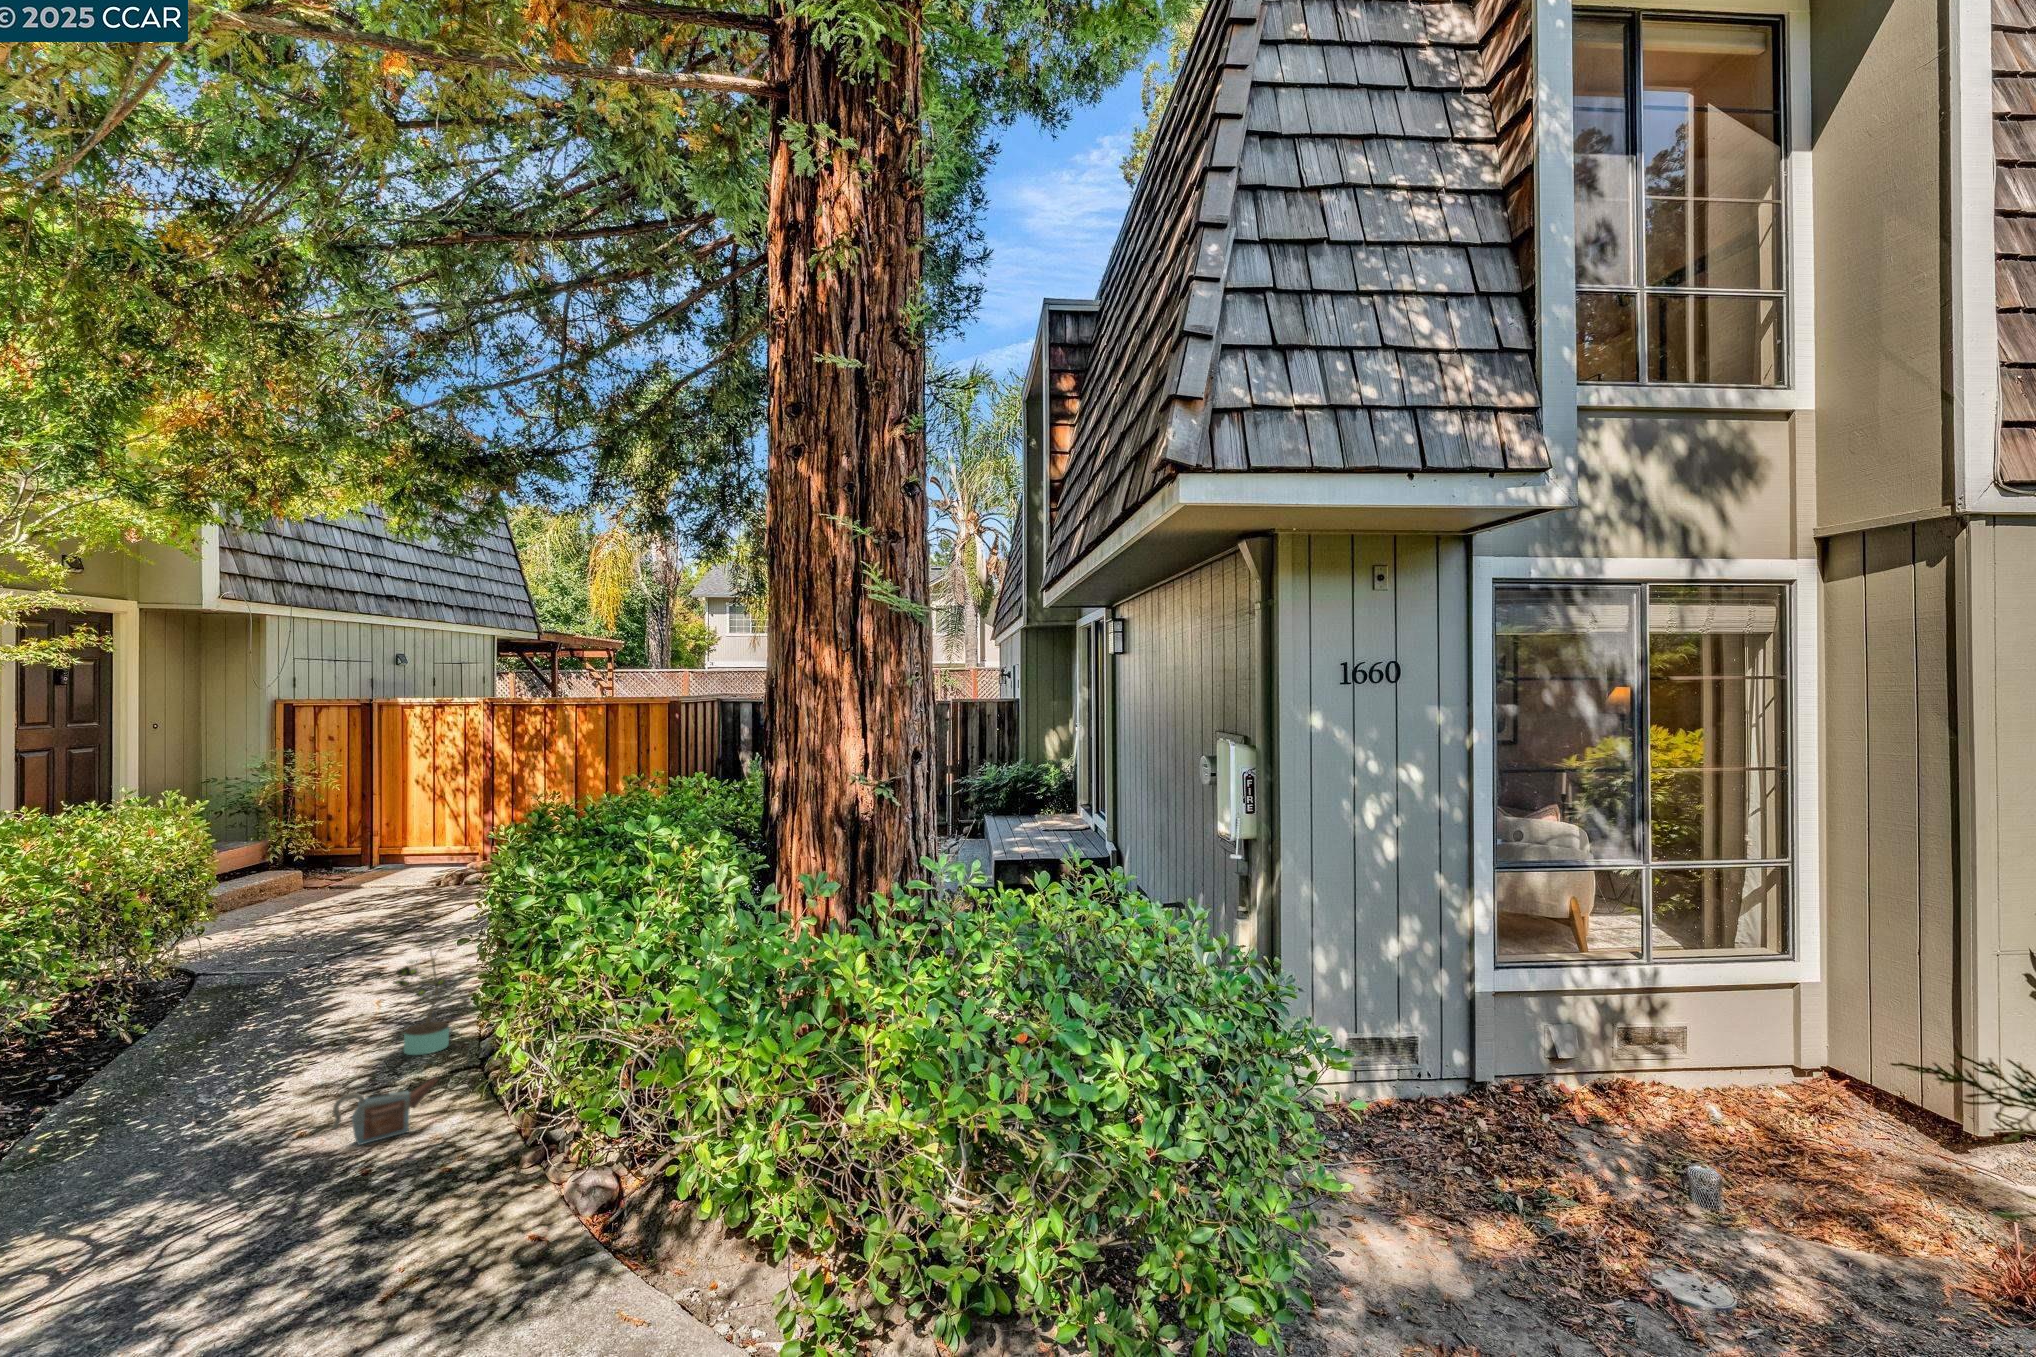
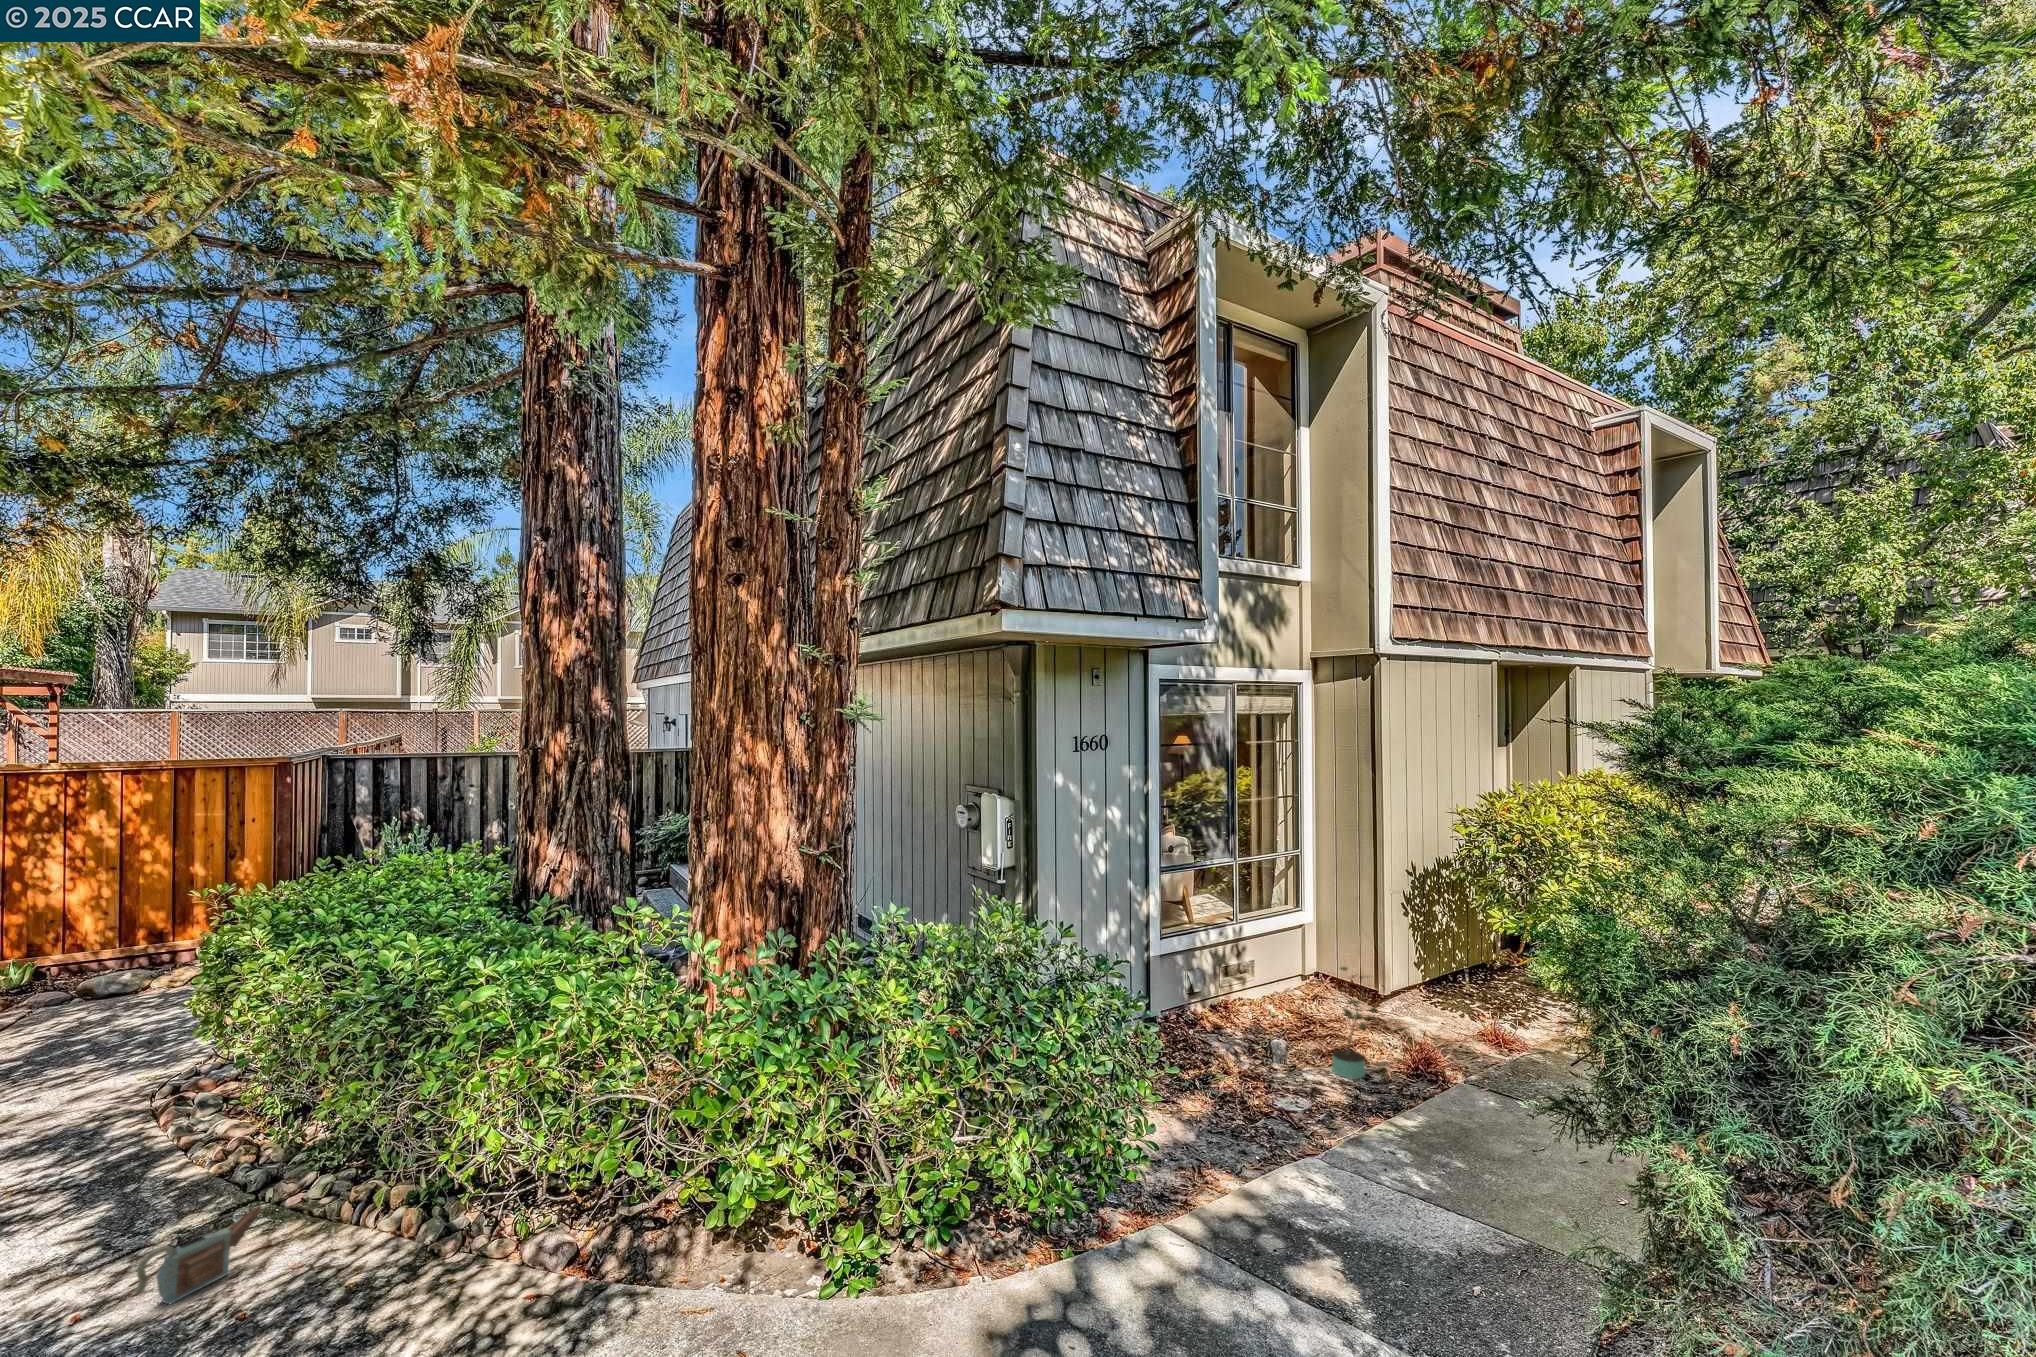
potted plant: present [393,922,457,1055] -> present [1317,967,1378,1079]

